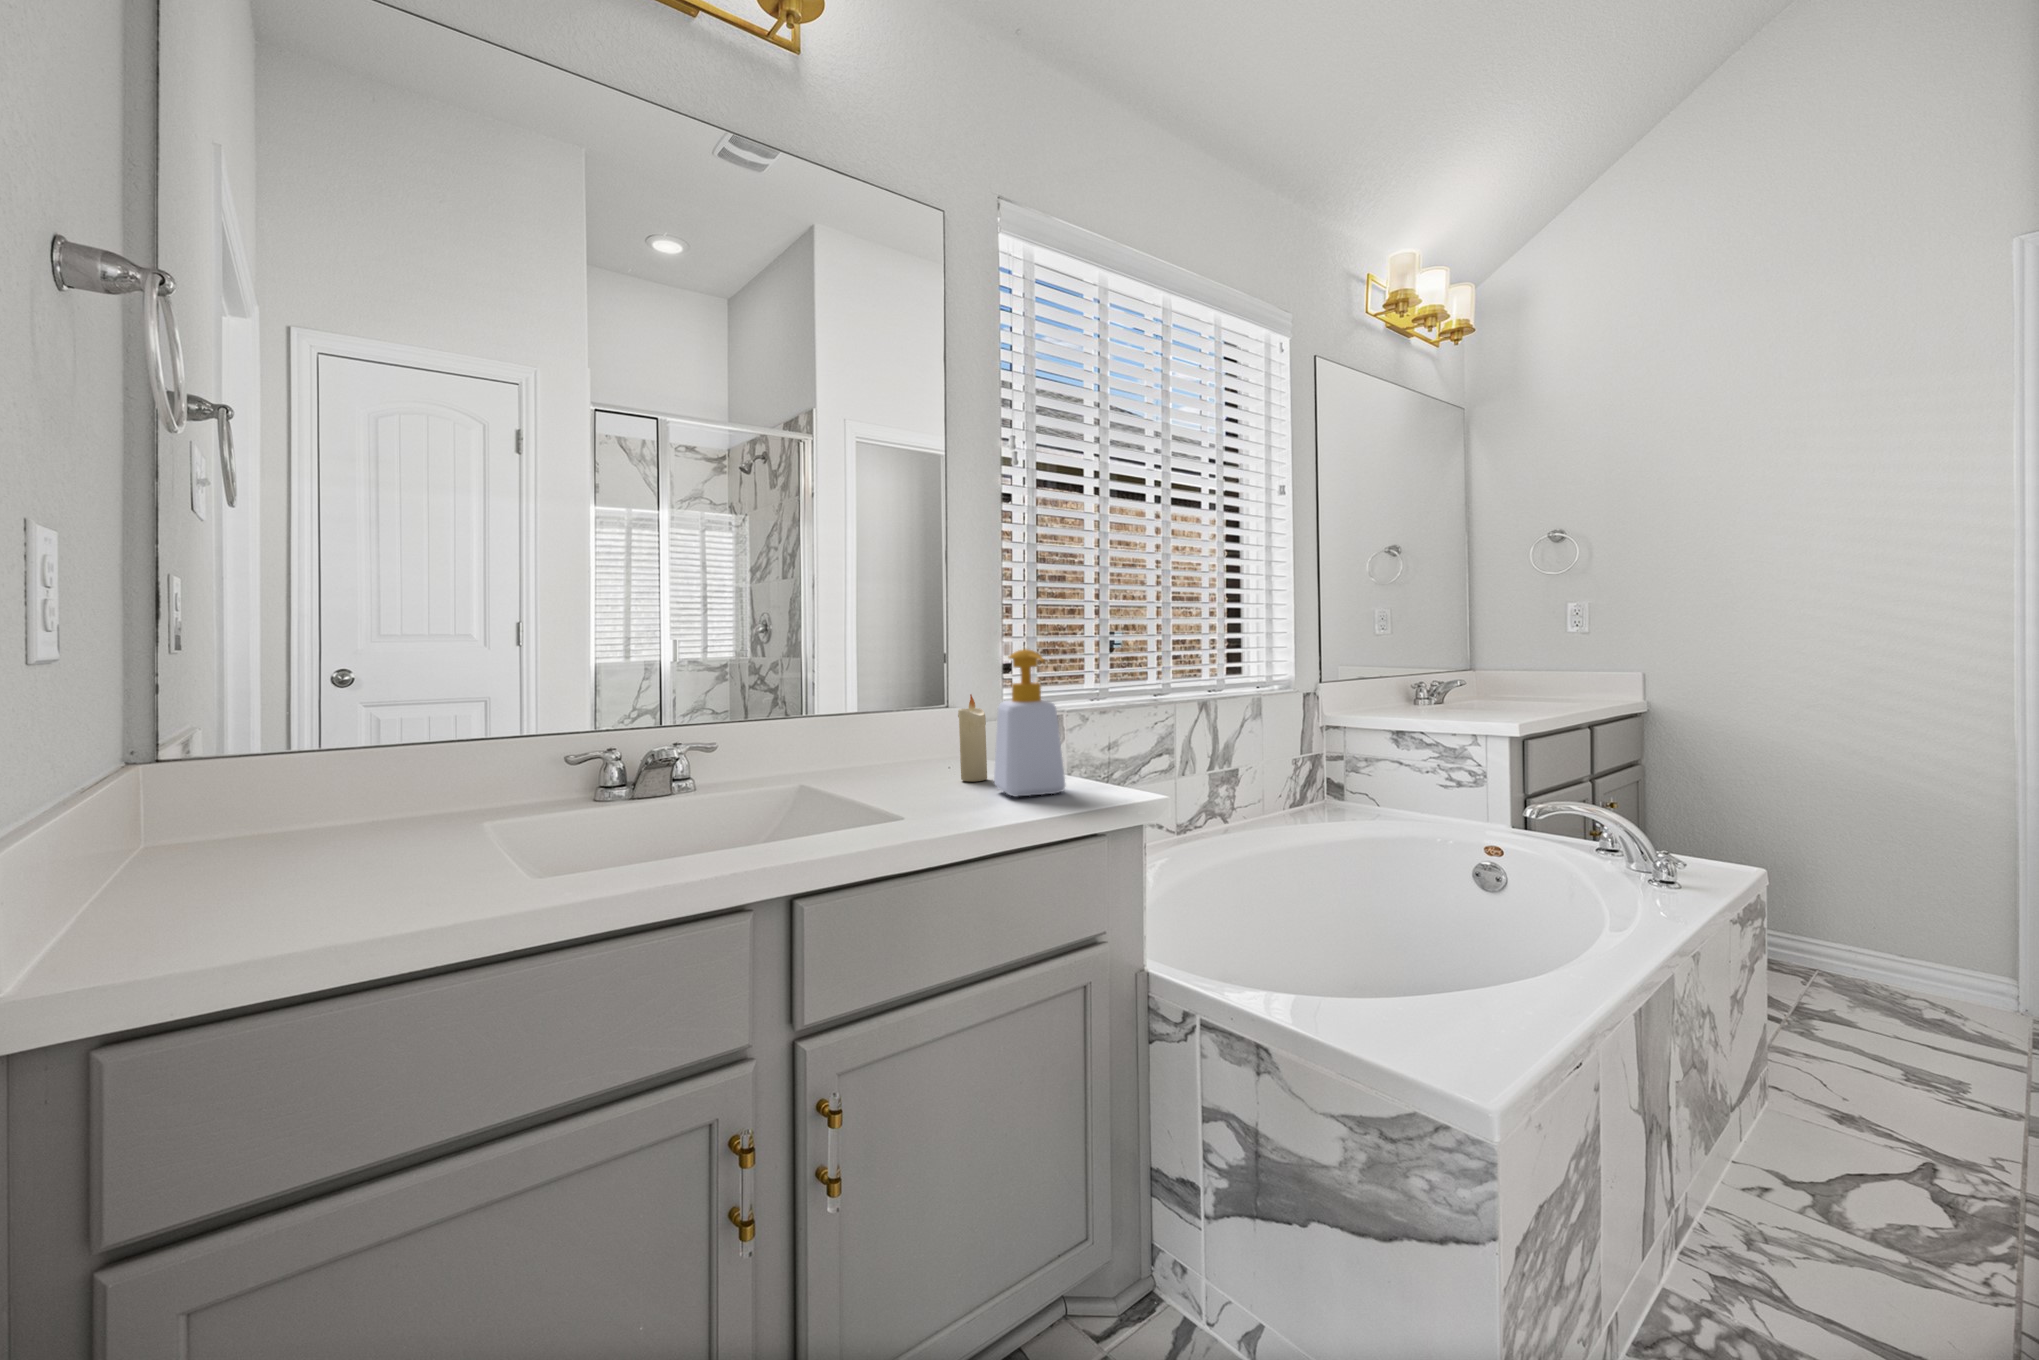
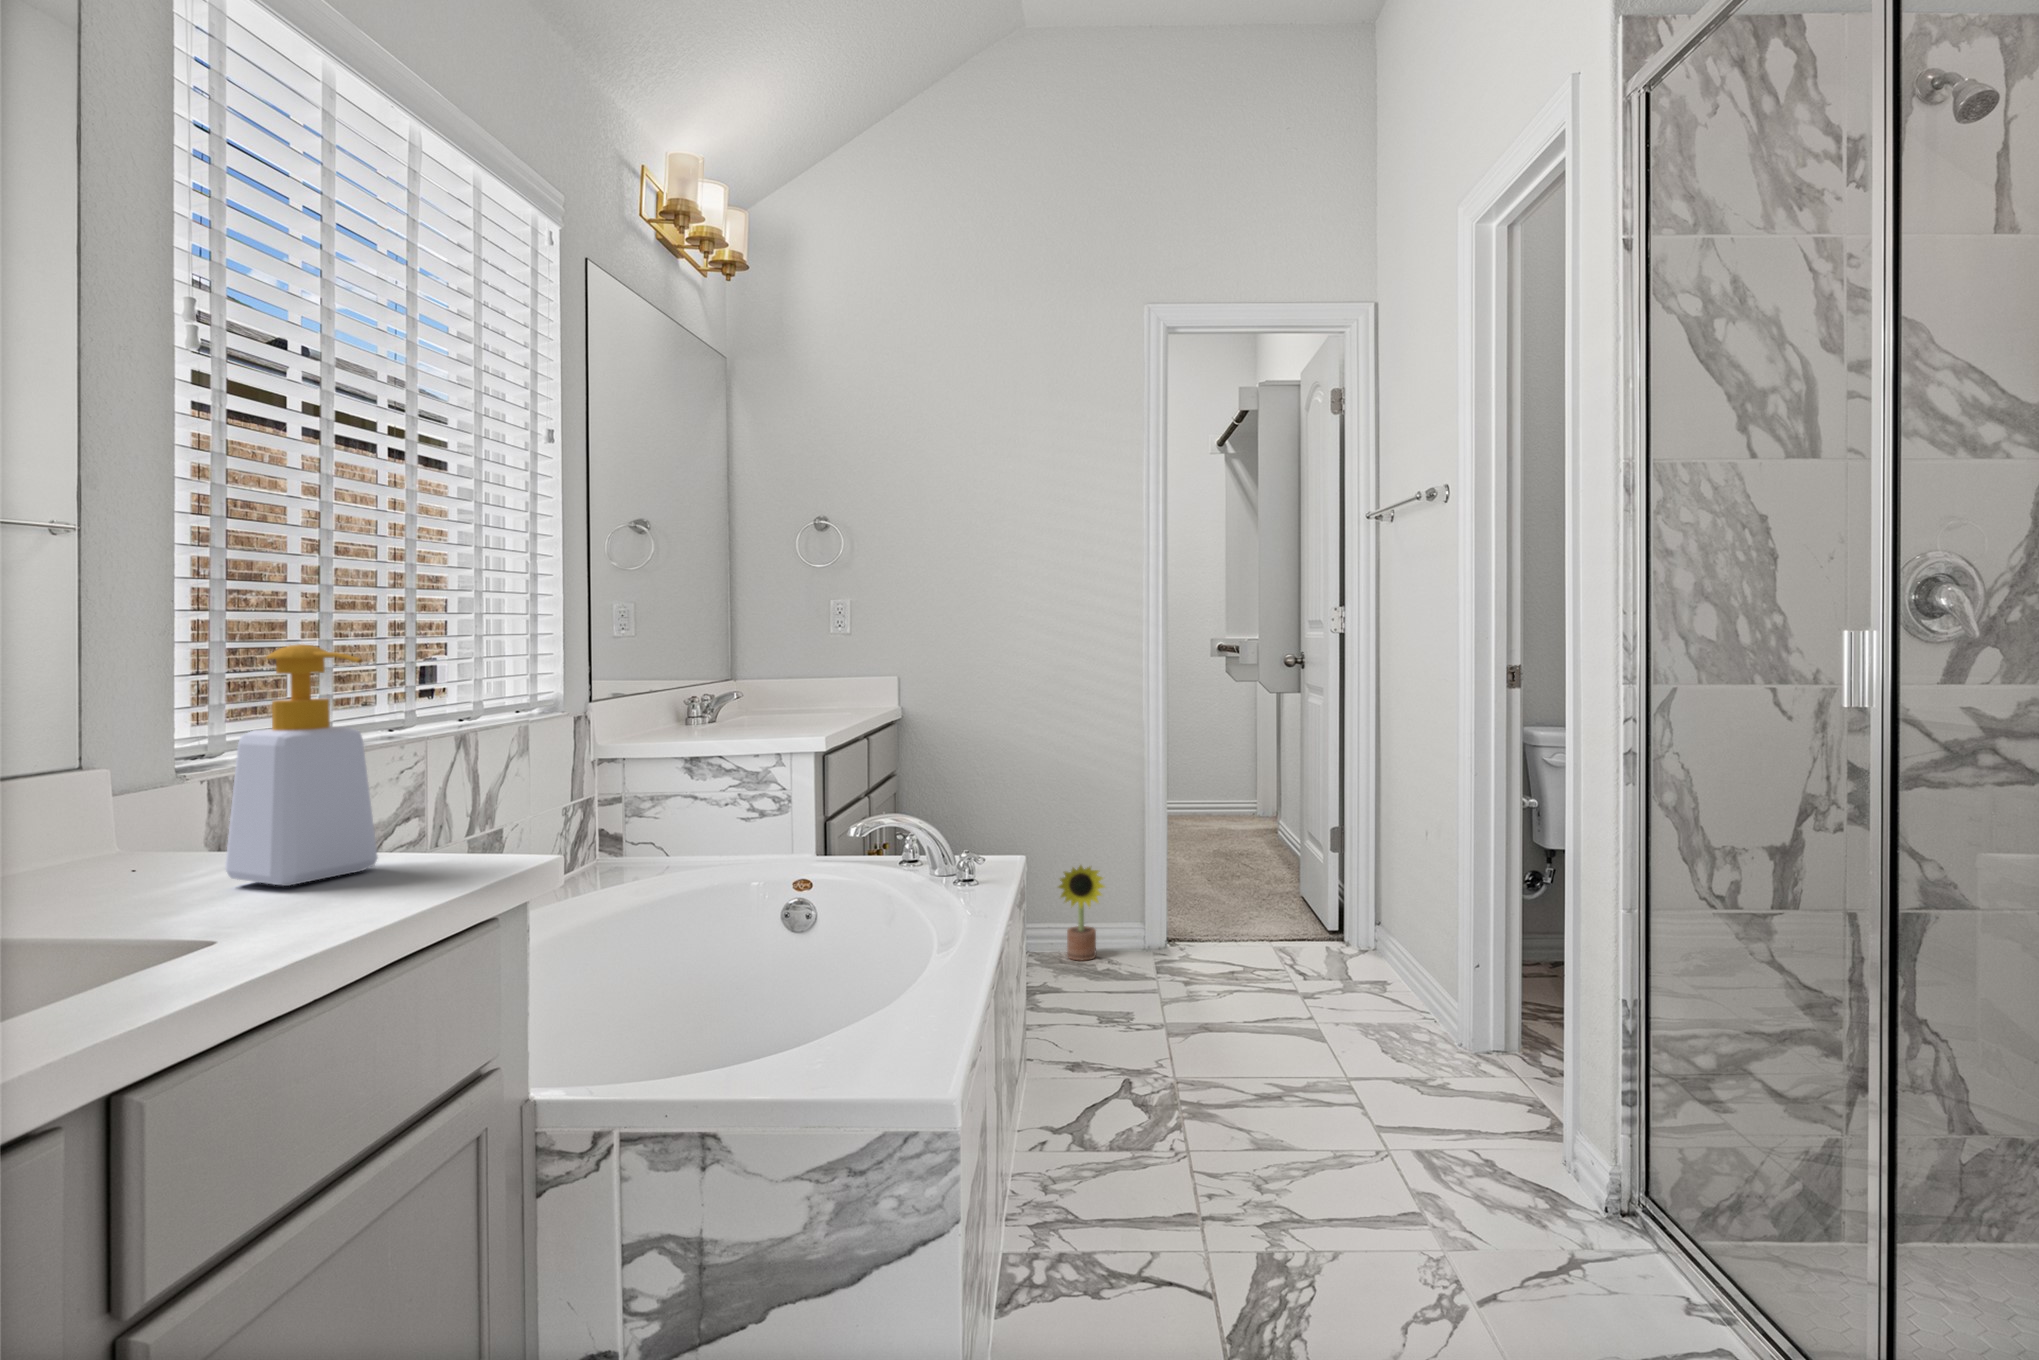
candle: present [958,694,987,782] -> none [109,726,176,882]
decorative plant: none [1875,893,1965,1014] -> present [1059,865,1104,960]

